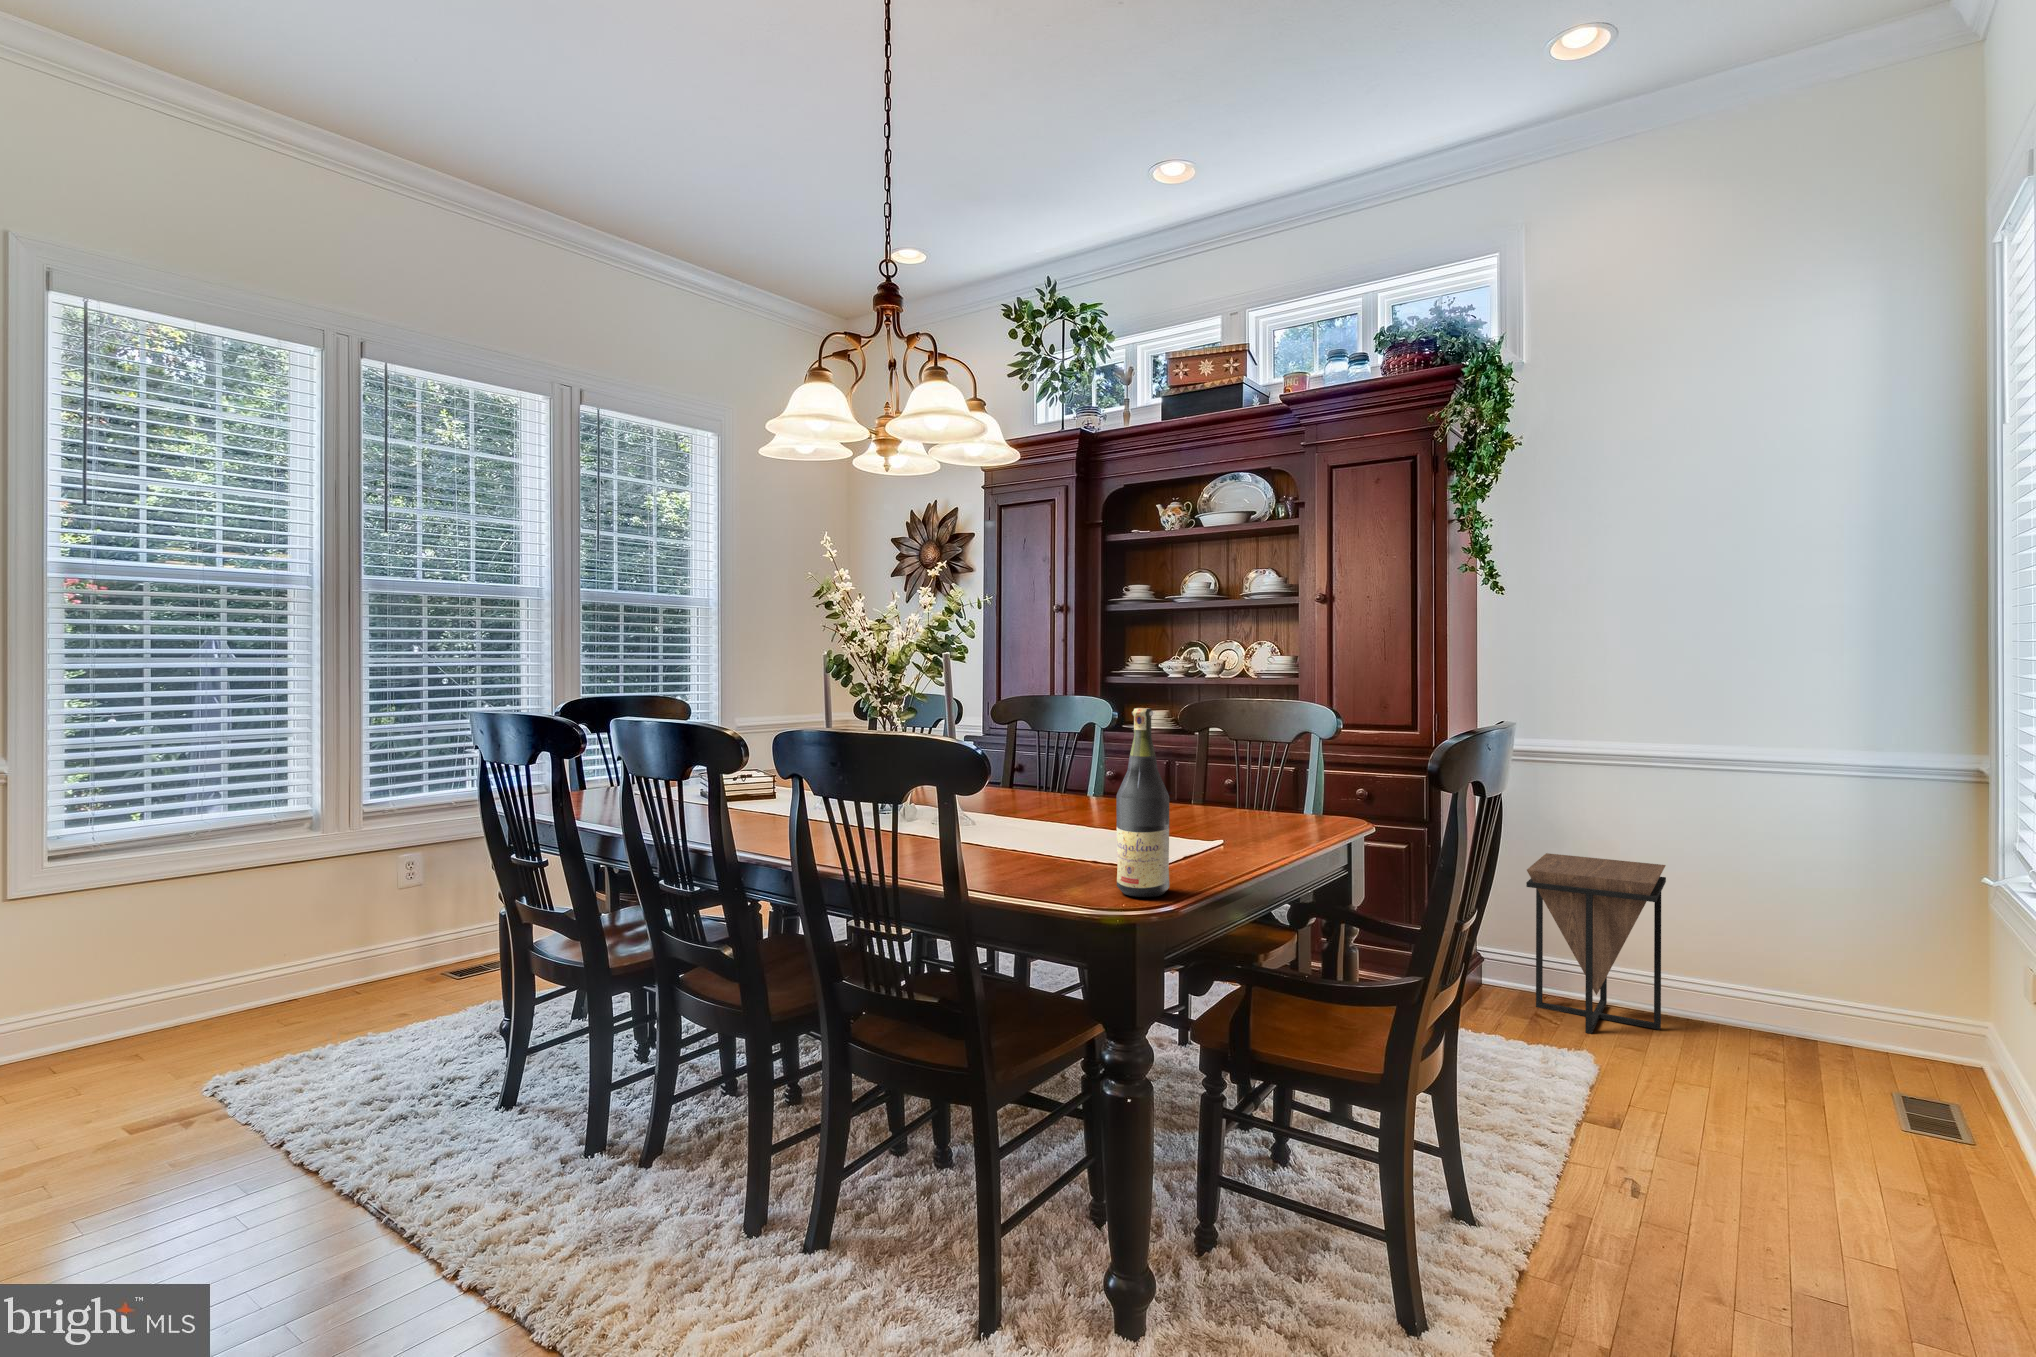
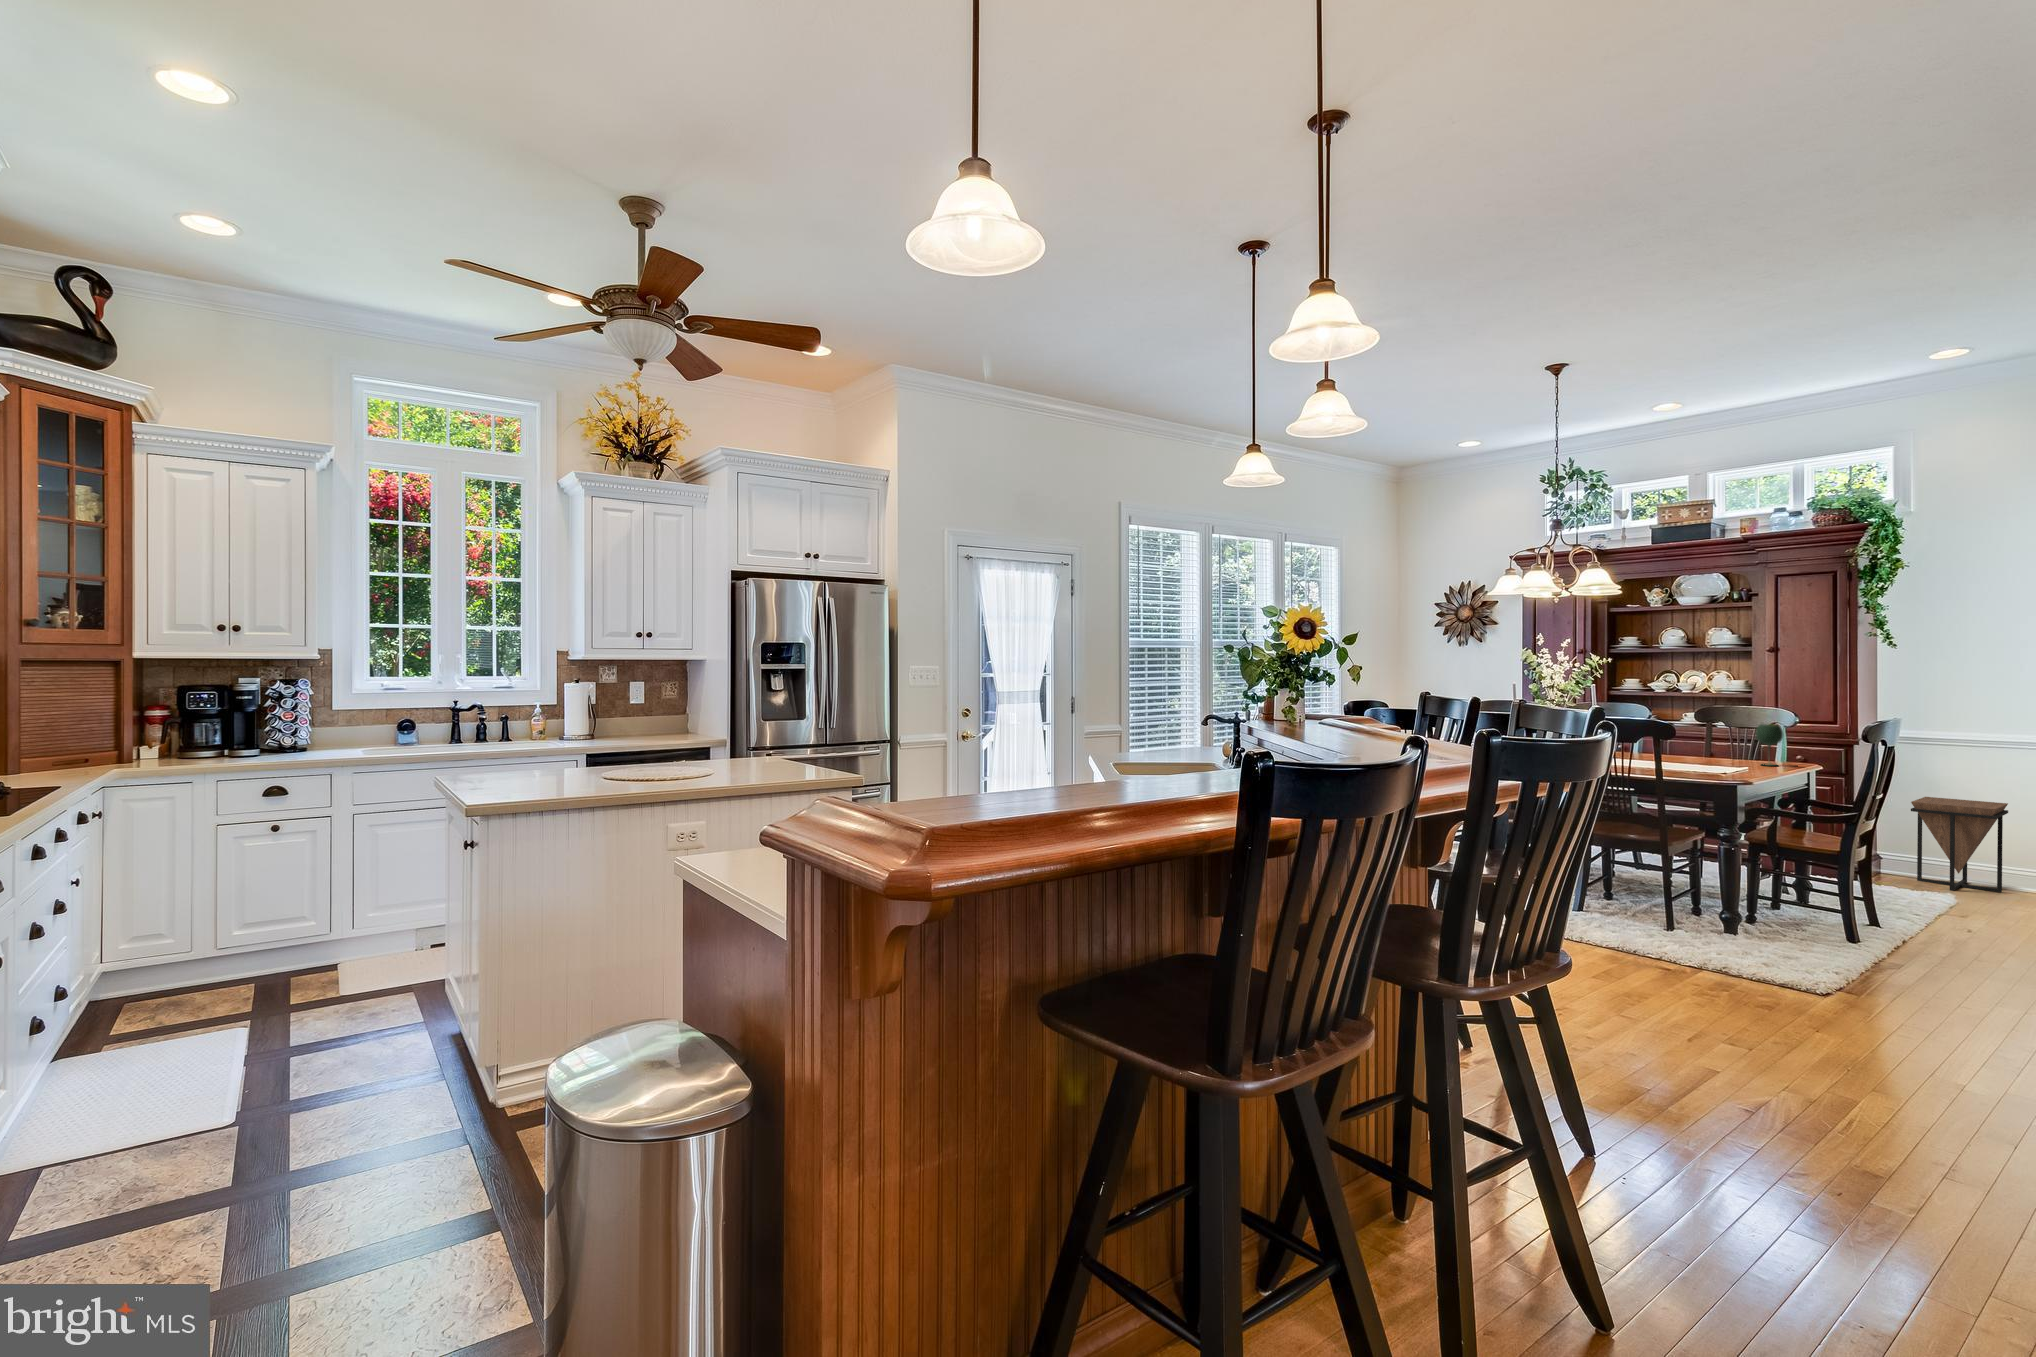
wine bottle: present [1116,708,1169,897] -> none [1723,712,1747,780]
wine glass: none [1246,736,1297,830] -> present [1756,724,1783,766]

